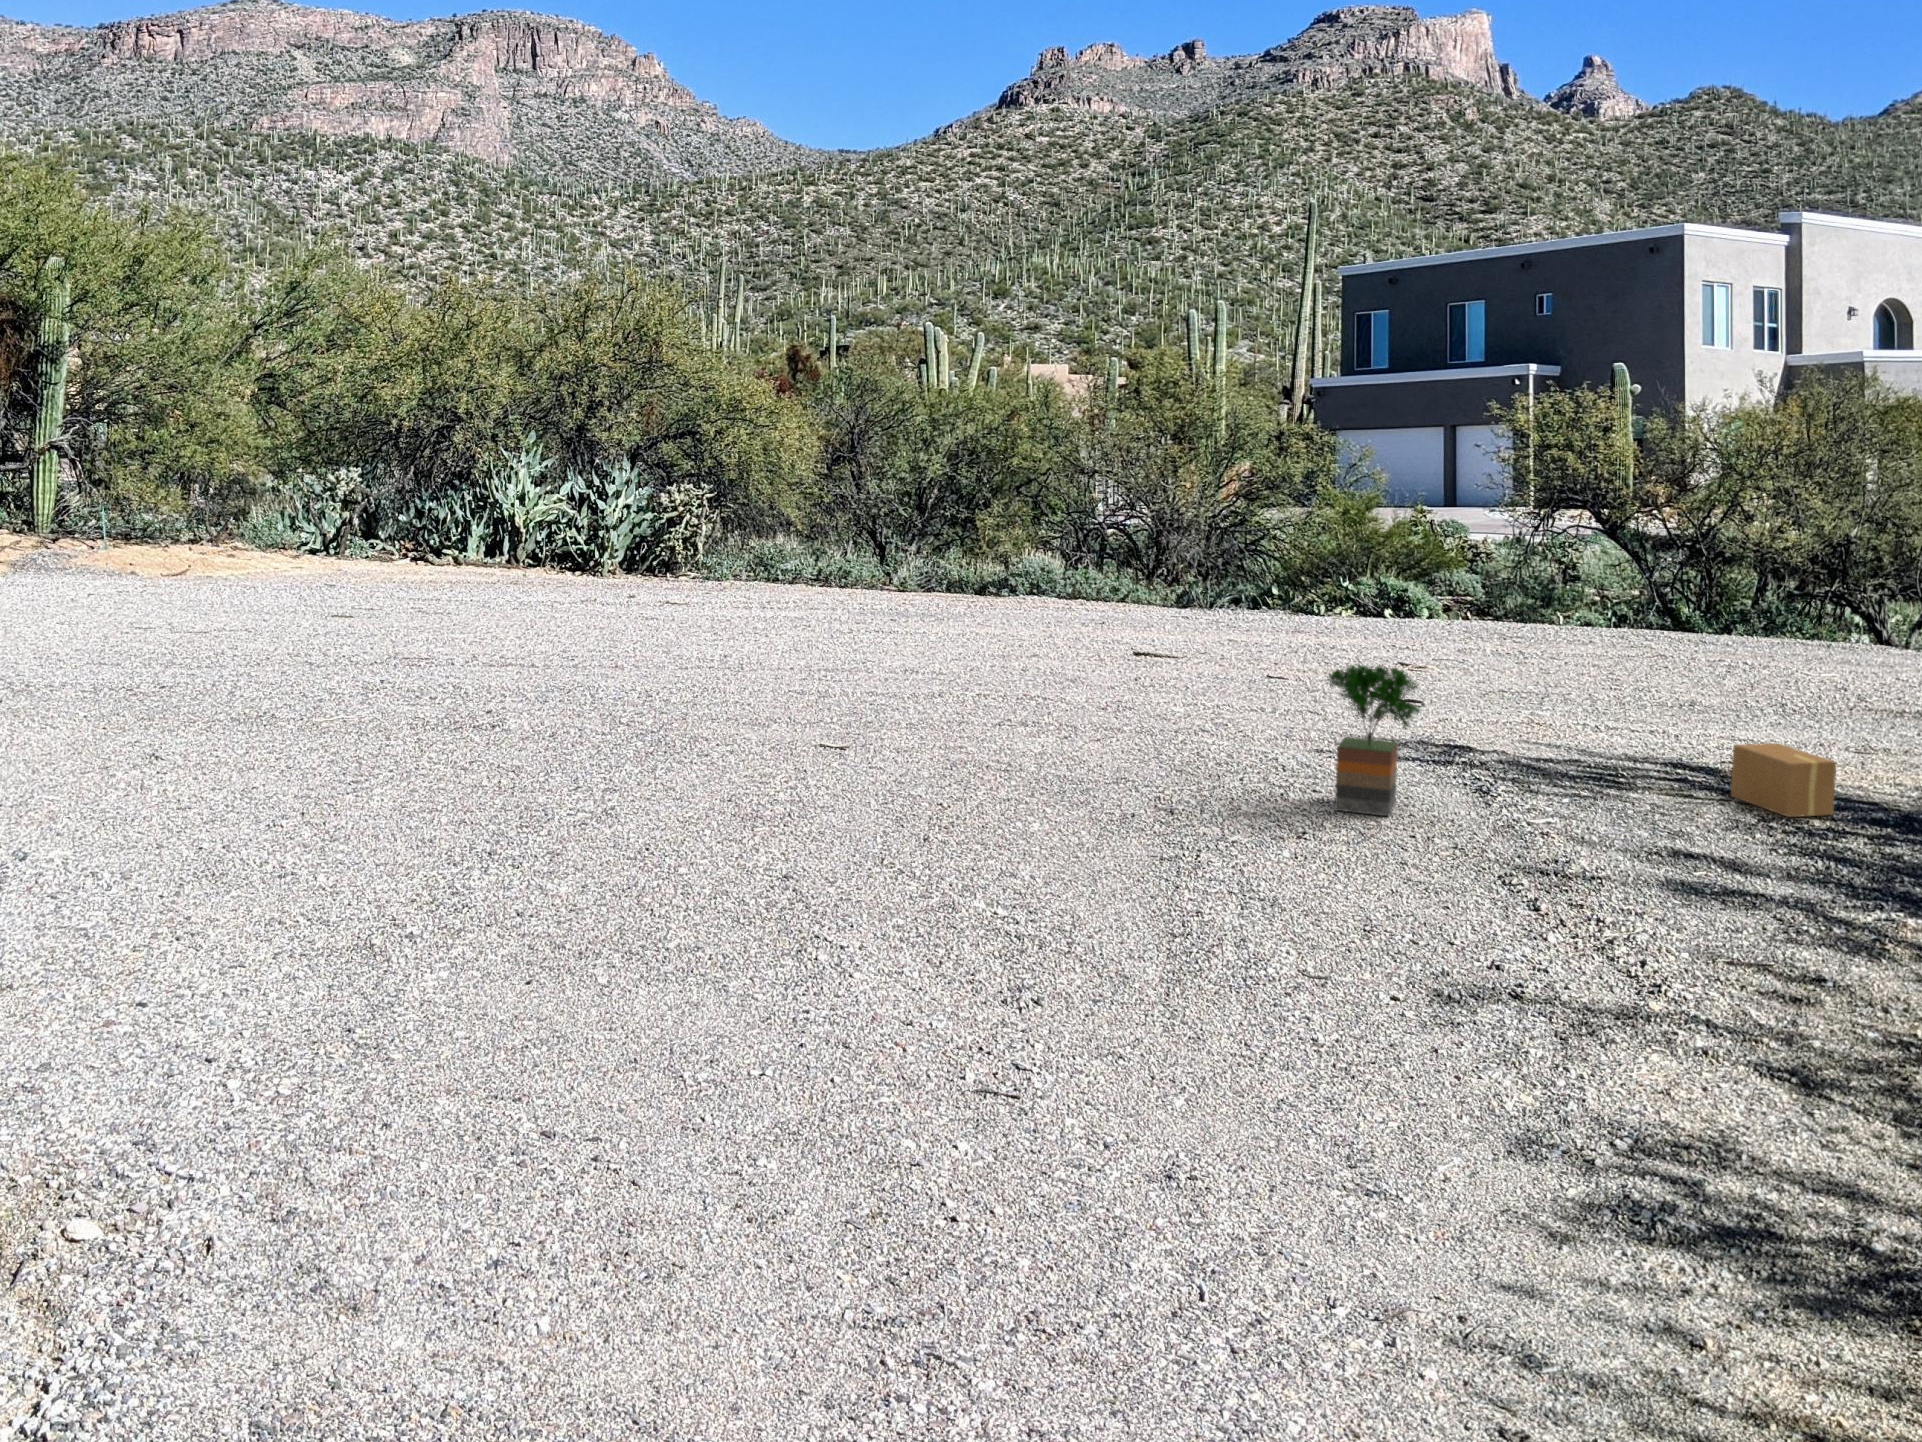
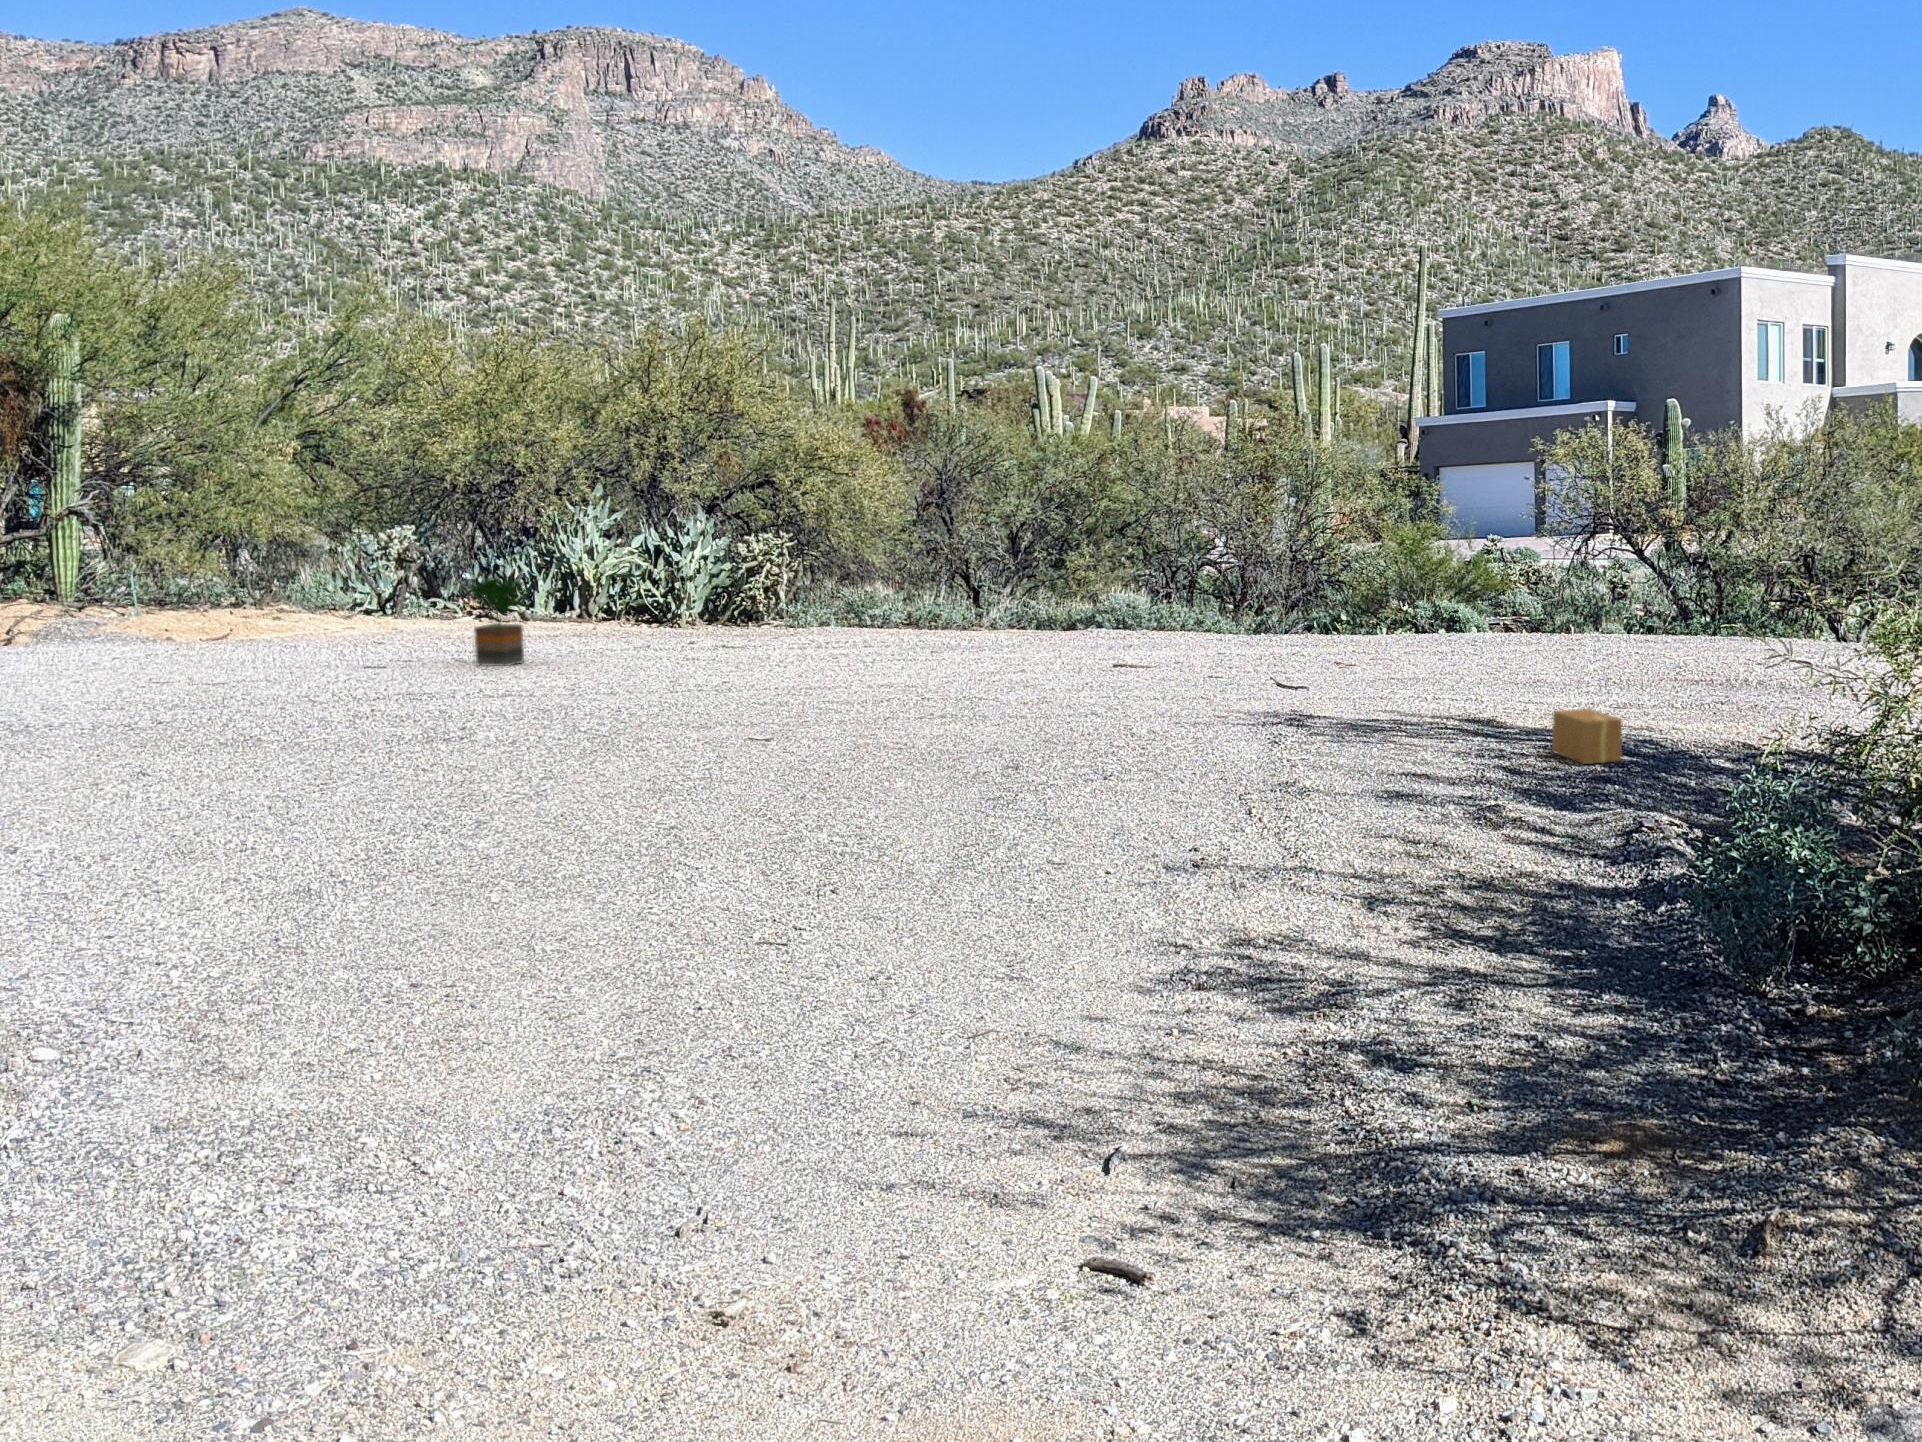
potted tree: present [1327,664,1420,816] -> present [473,578,530,666]

